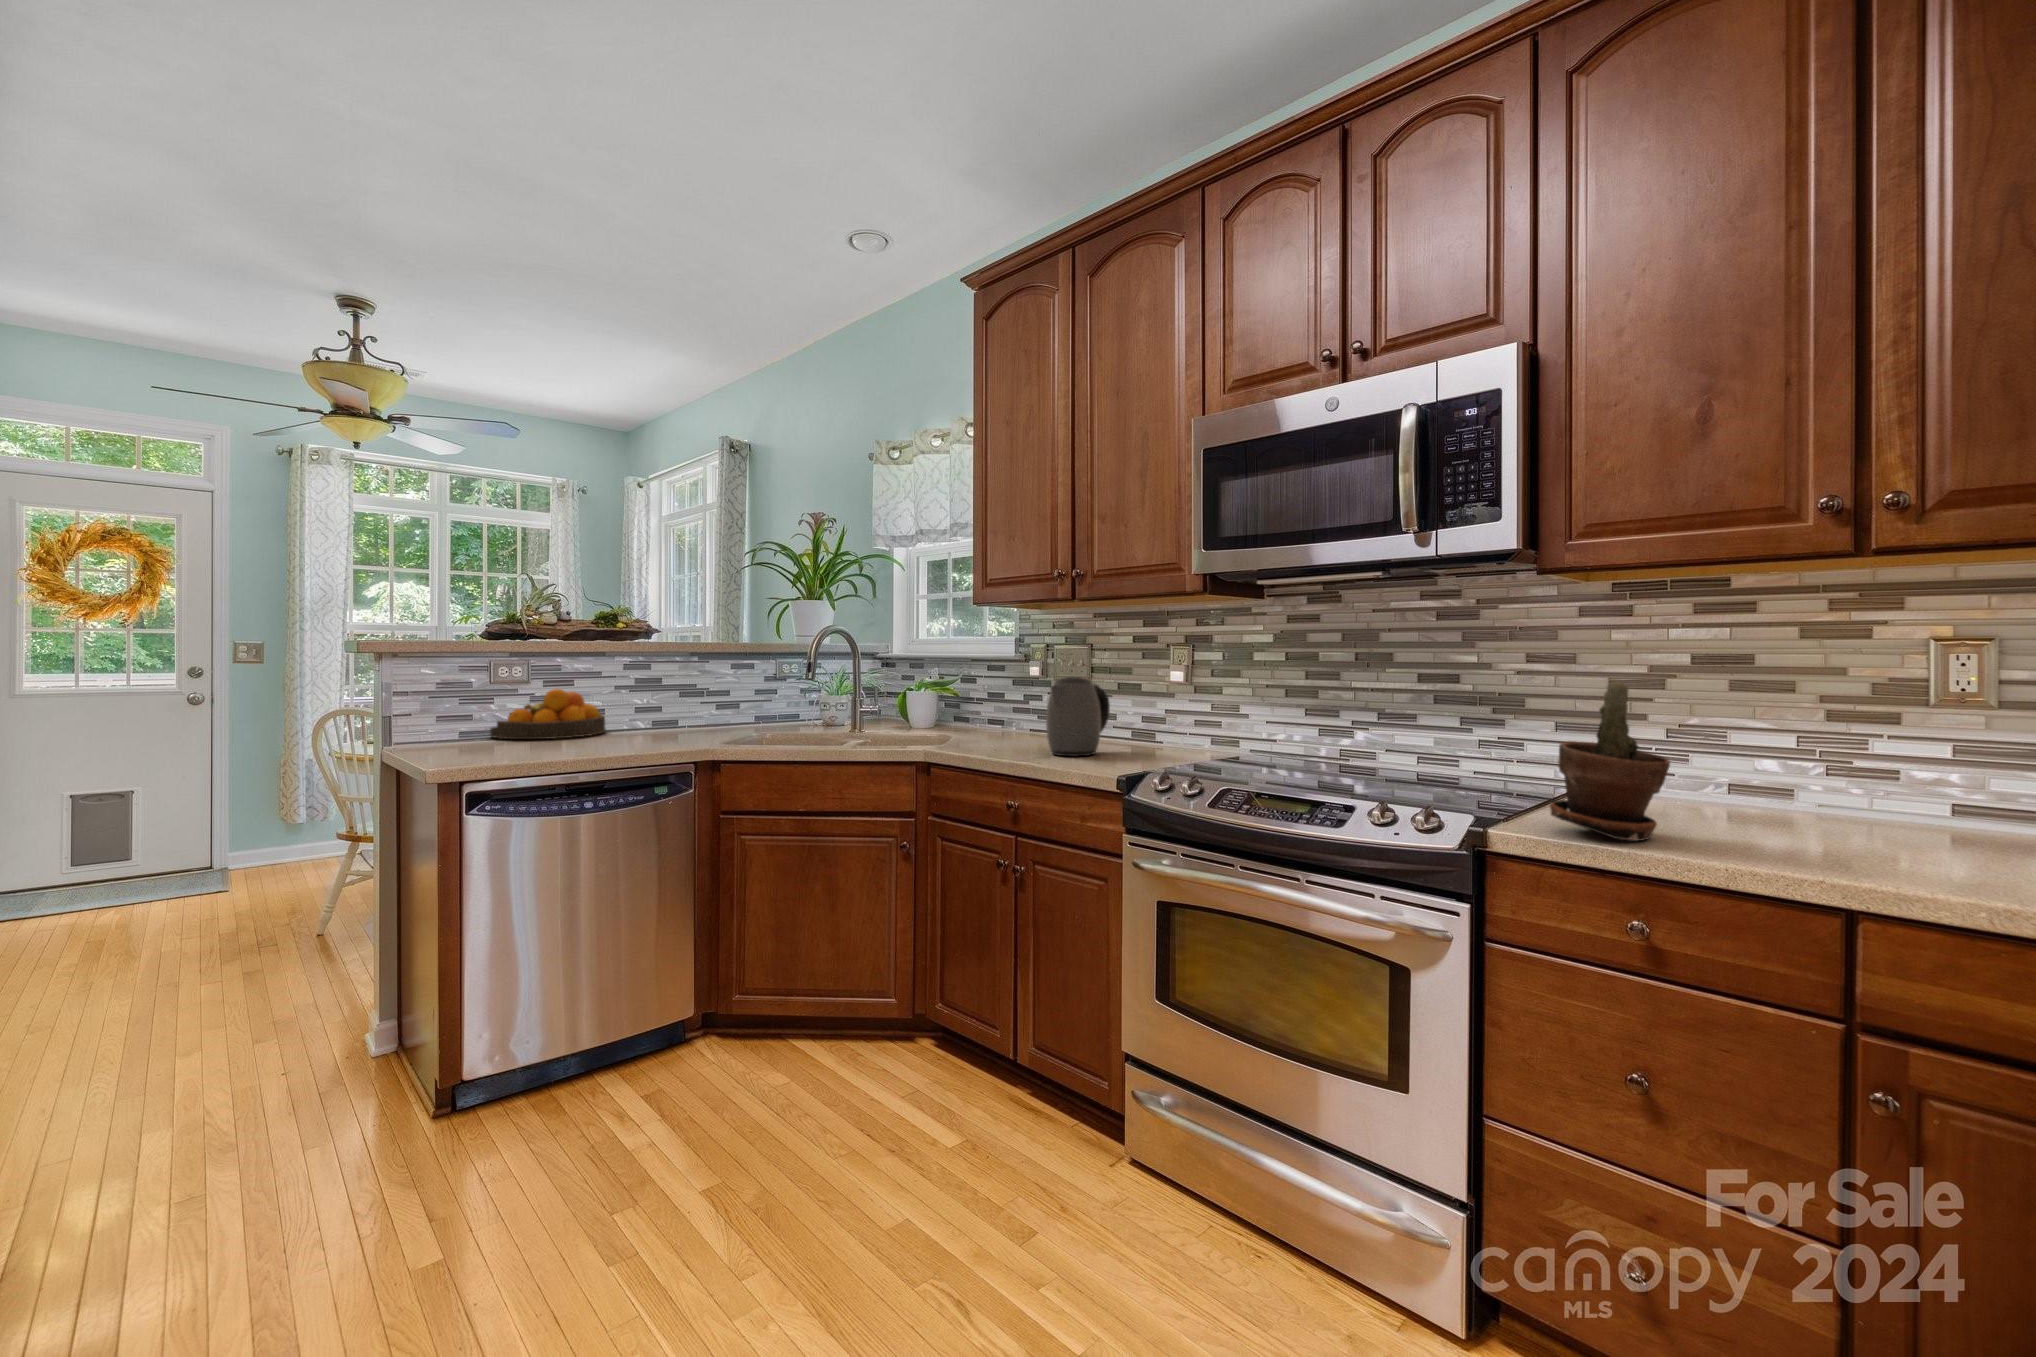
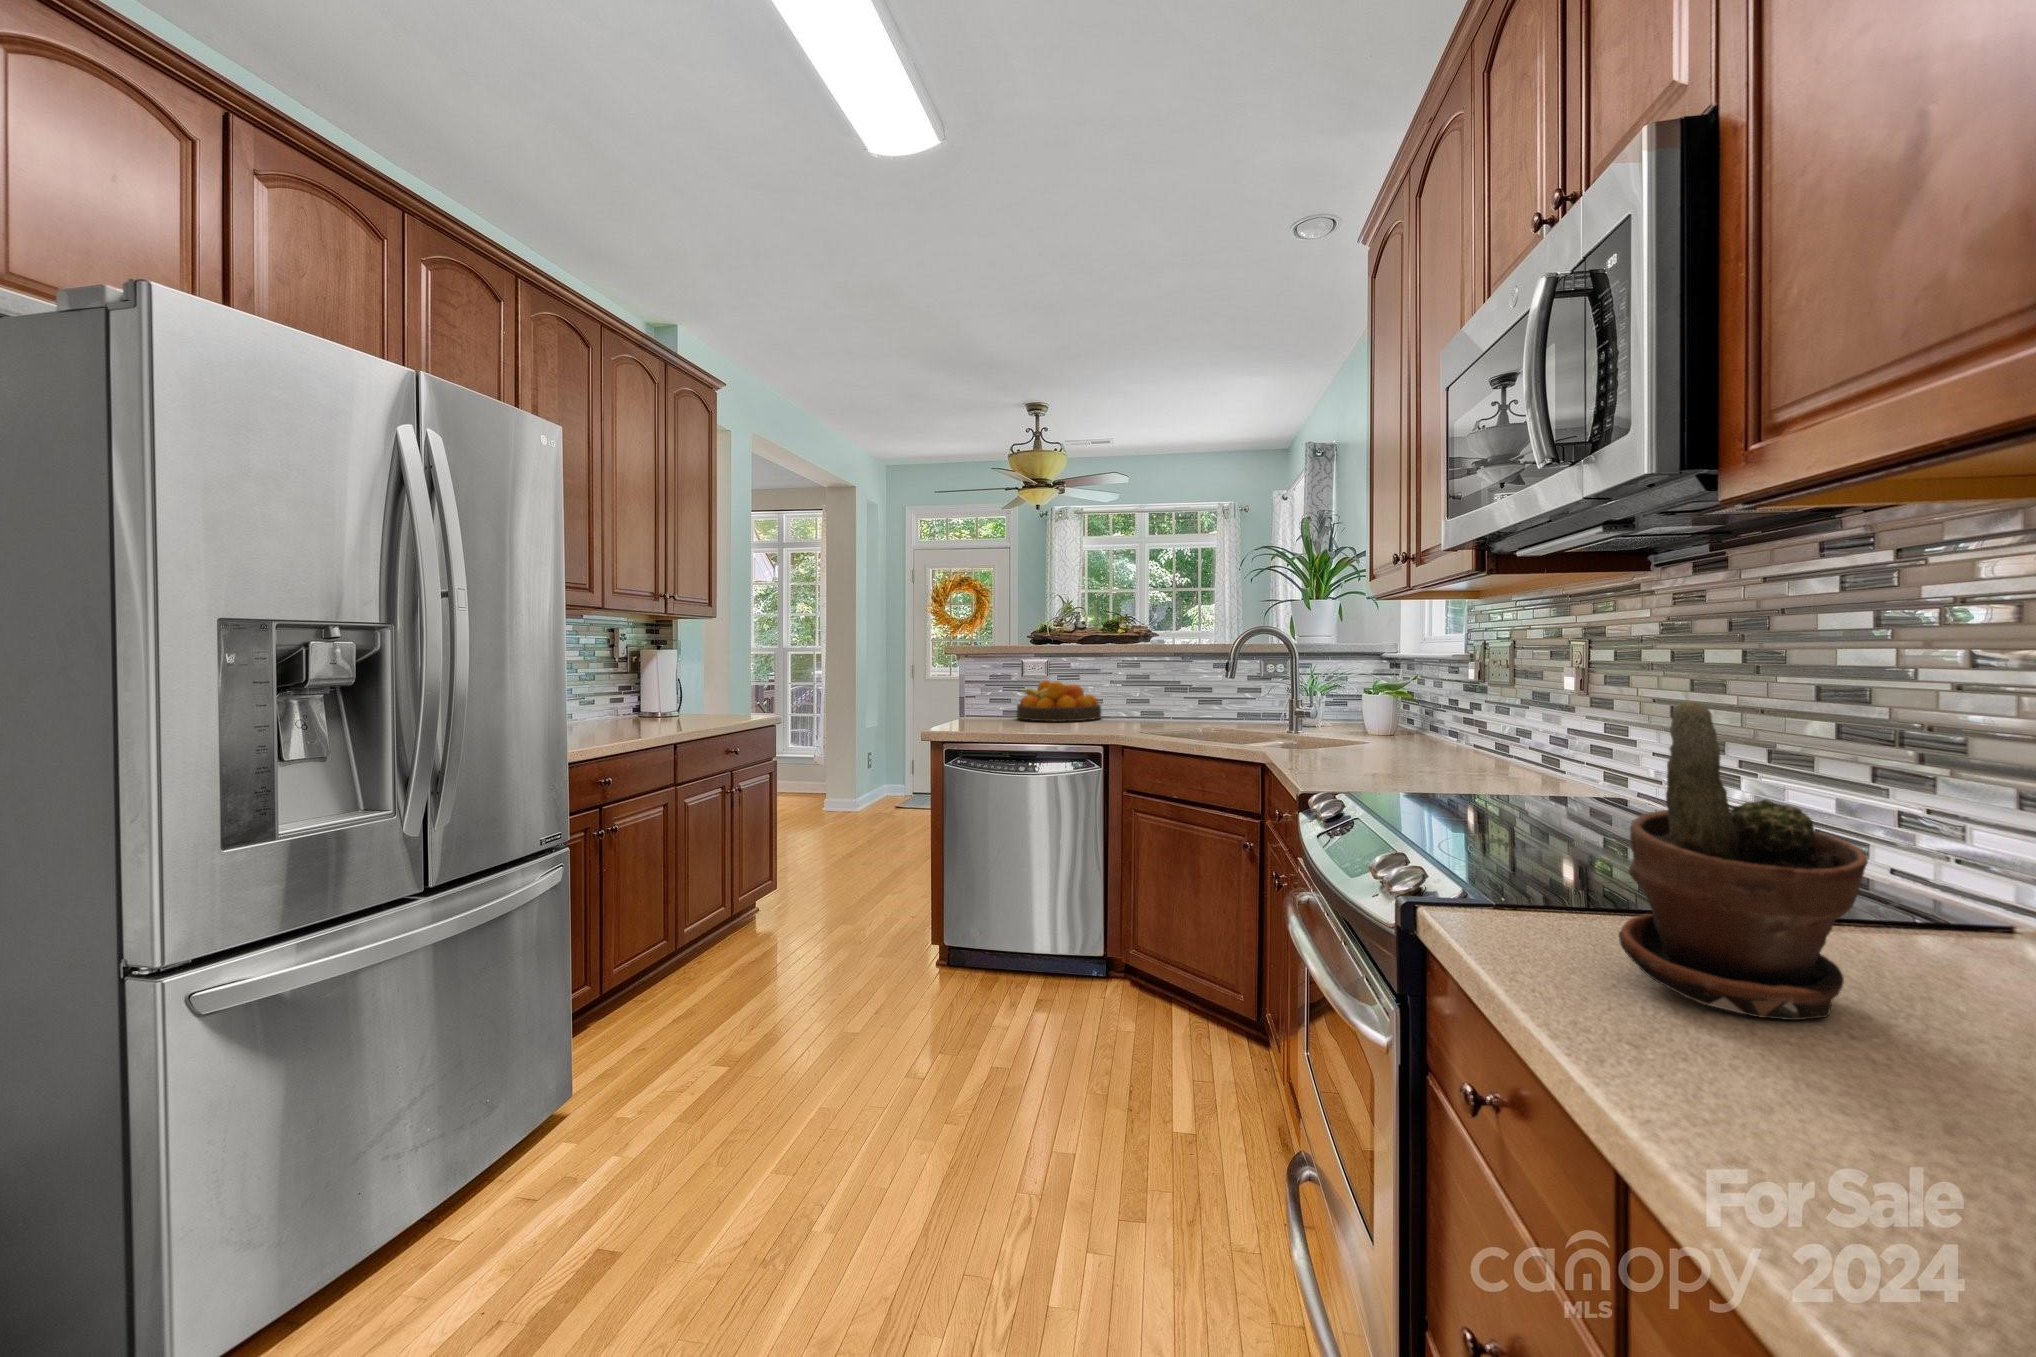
kettle: present [1046,677,1110,756] -> none [1362,681,1463,776]

